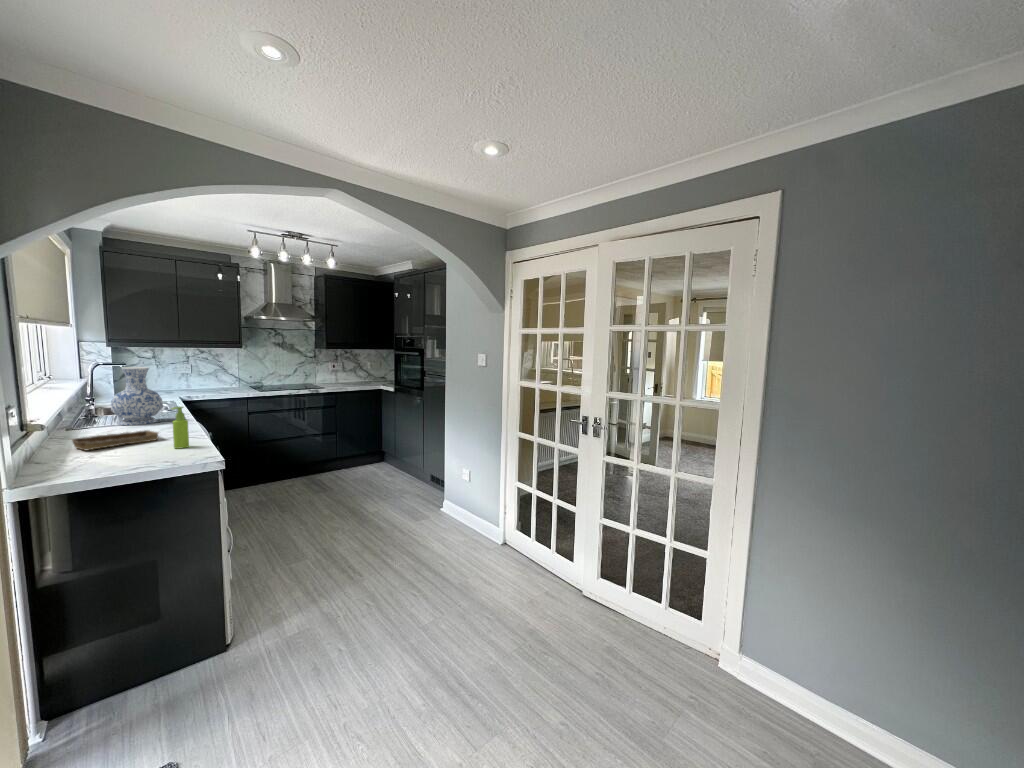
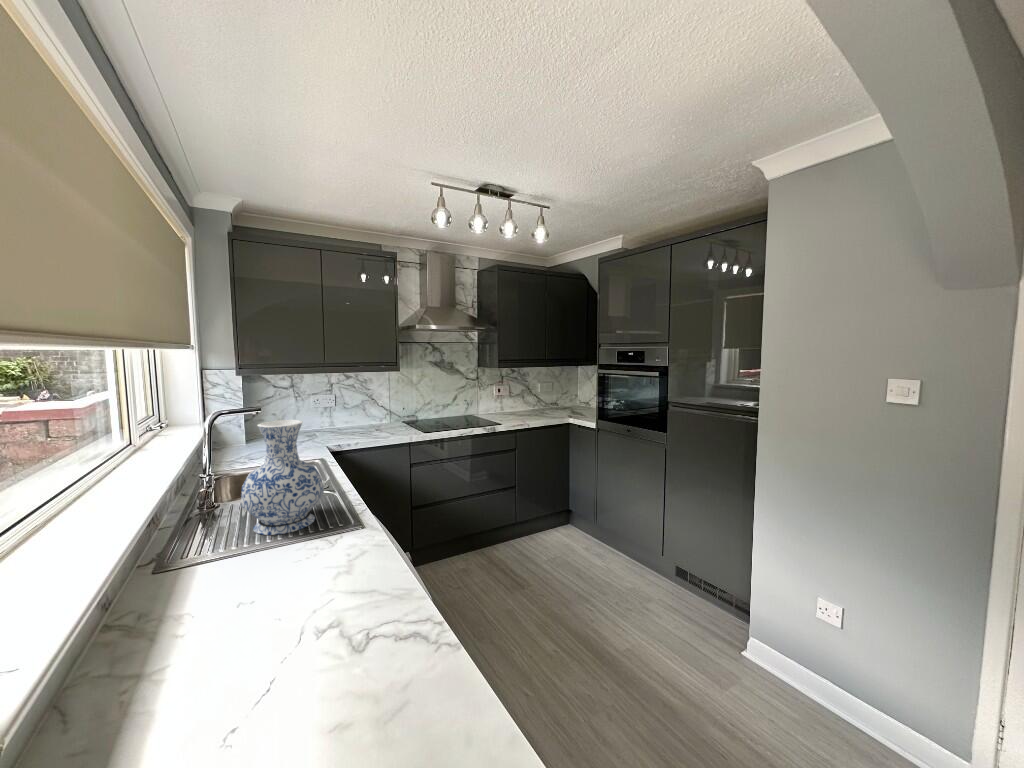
soap dispenser: present [171,407,189,449] -> none [397,579,437,714]
tray: present [72,430,158,450] -> none [141,586,348,713]

